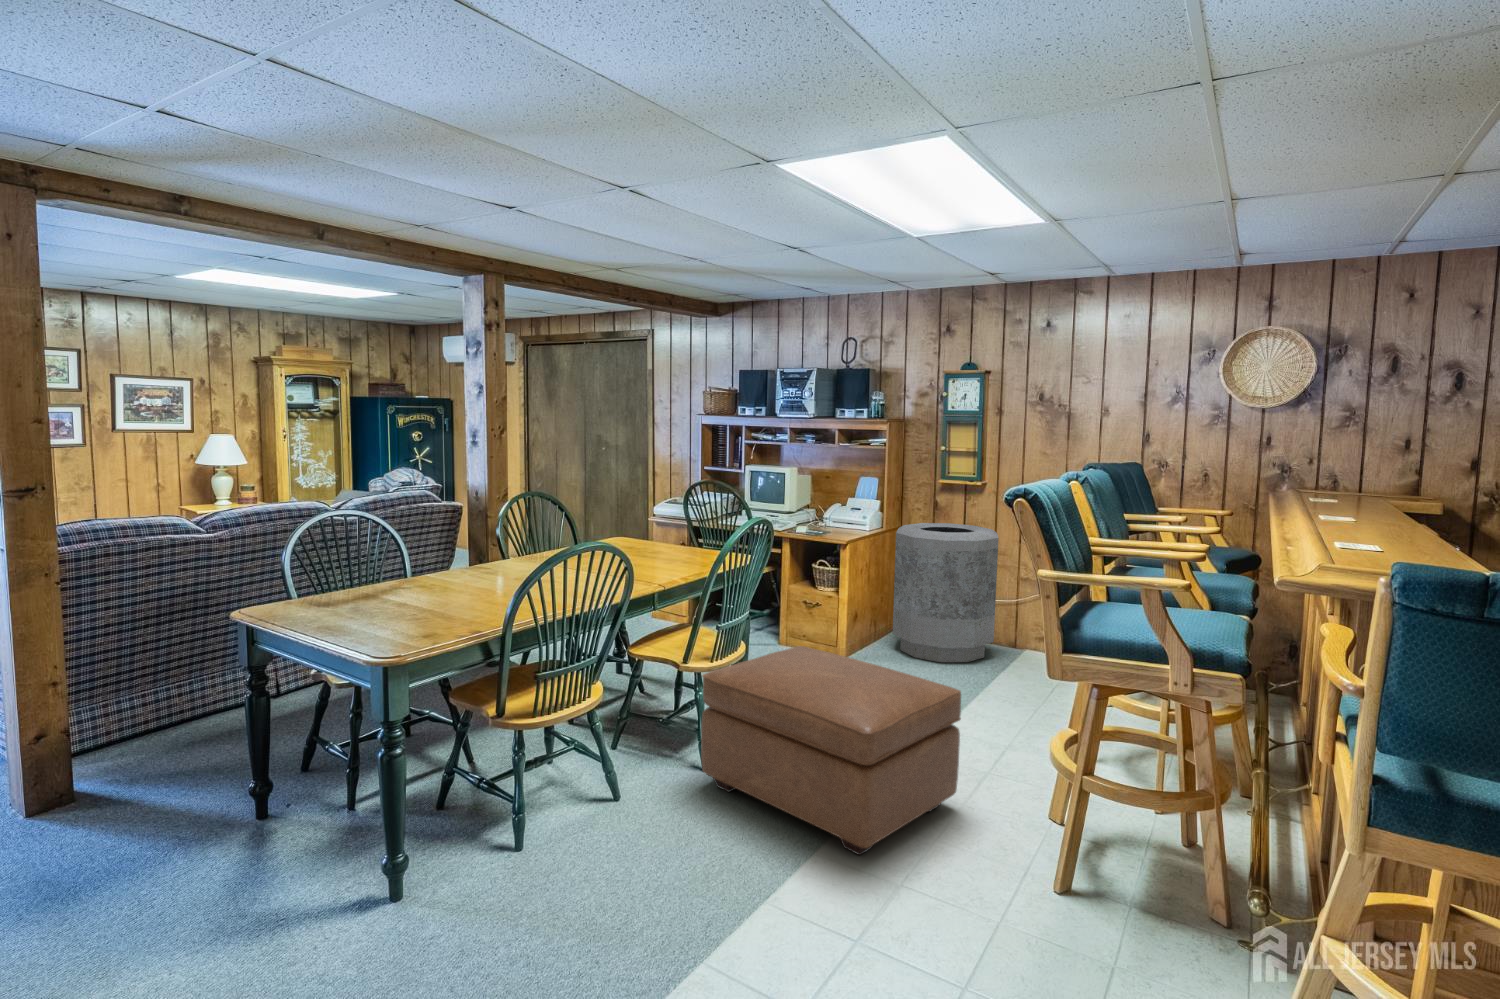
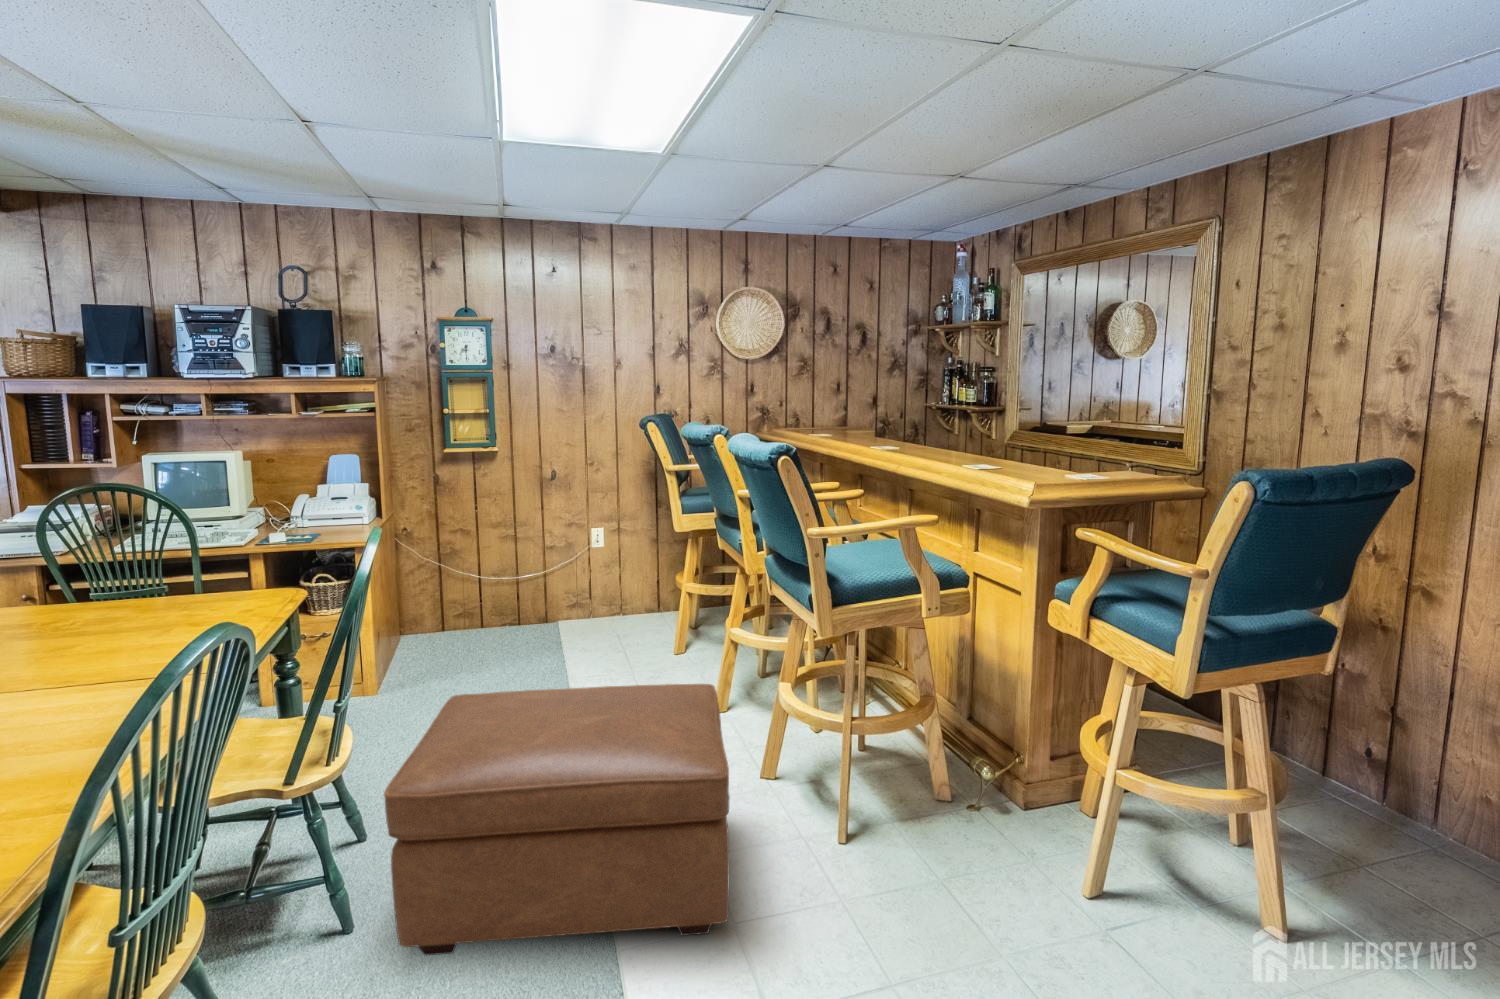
trash can: present [893,523,999,662] -> none [410,498,544,666]

